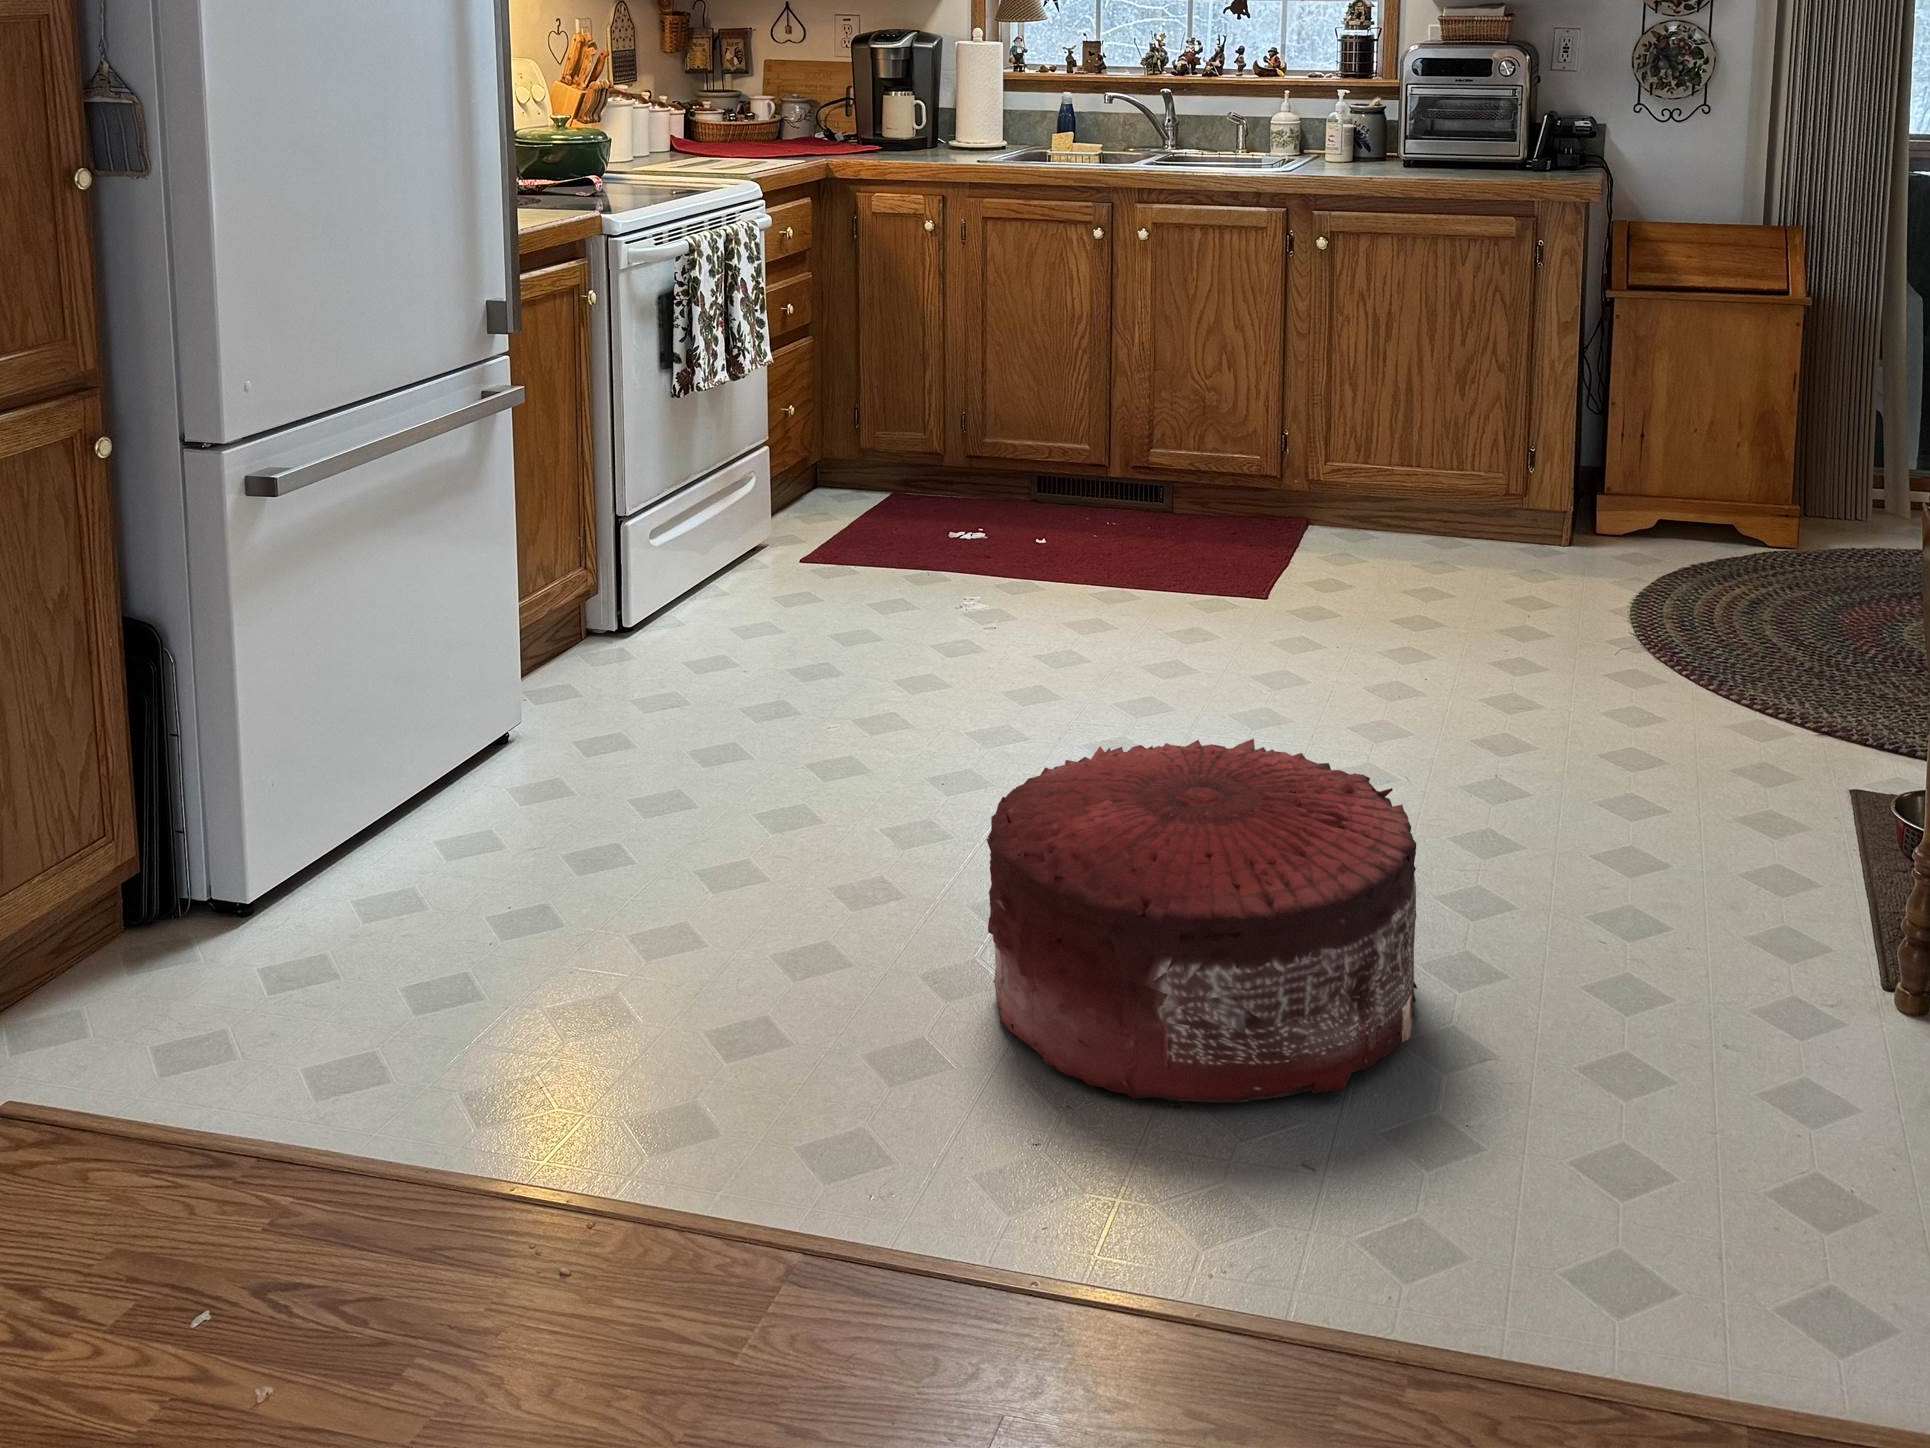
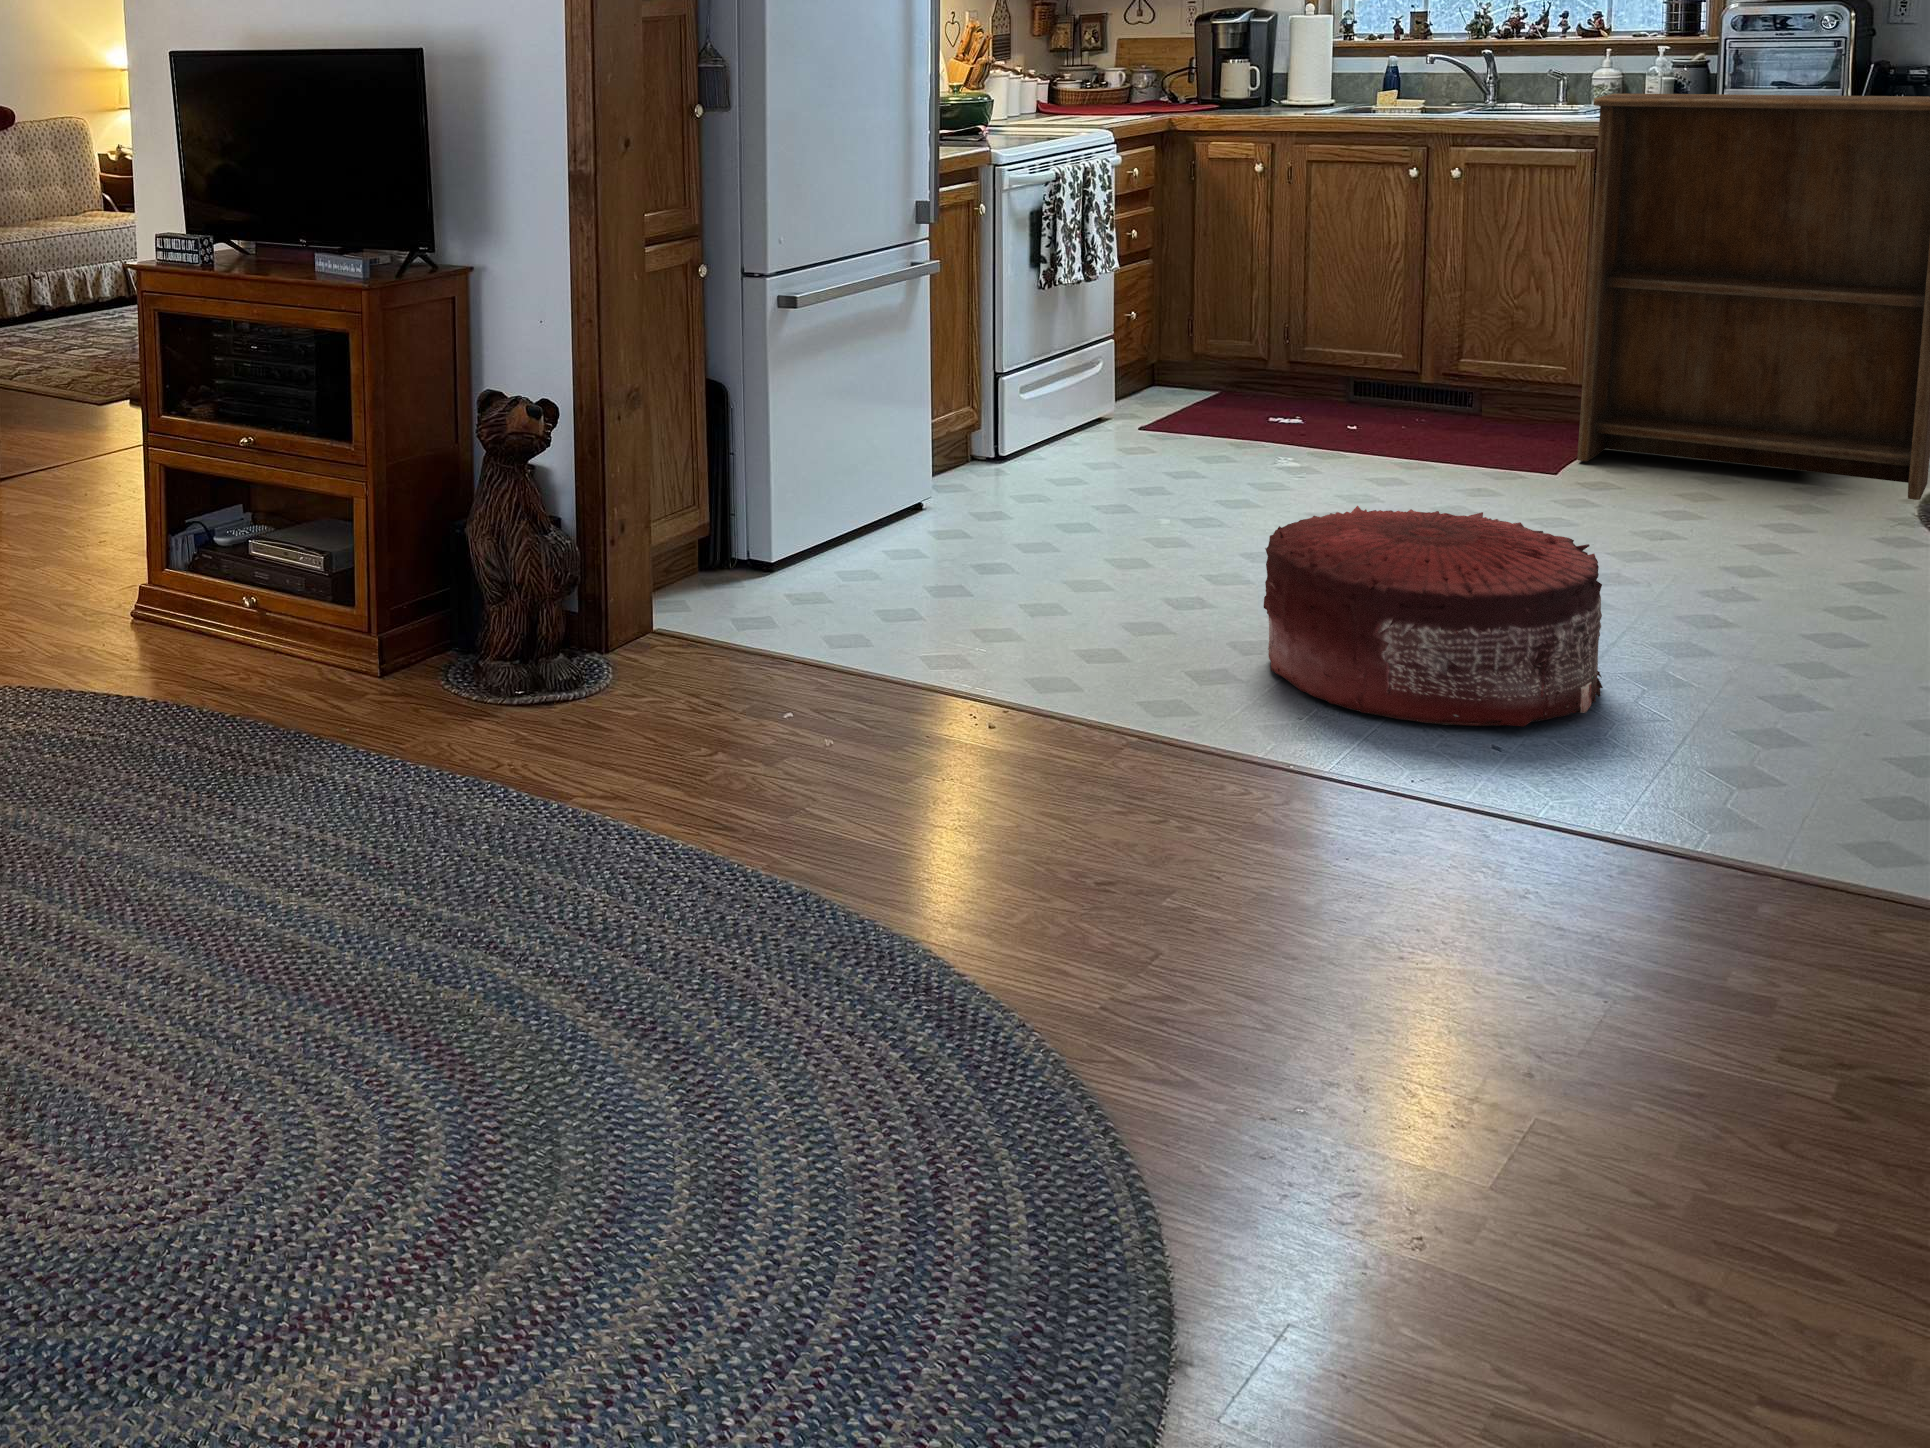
bookshelf: none [1292,144,1658,604] -> present [1577,94,1930,500]

